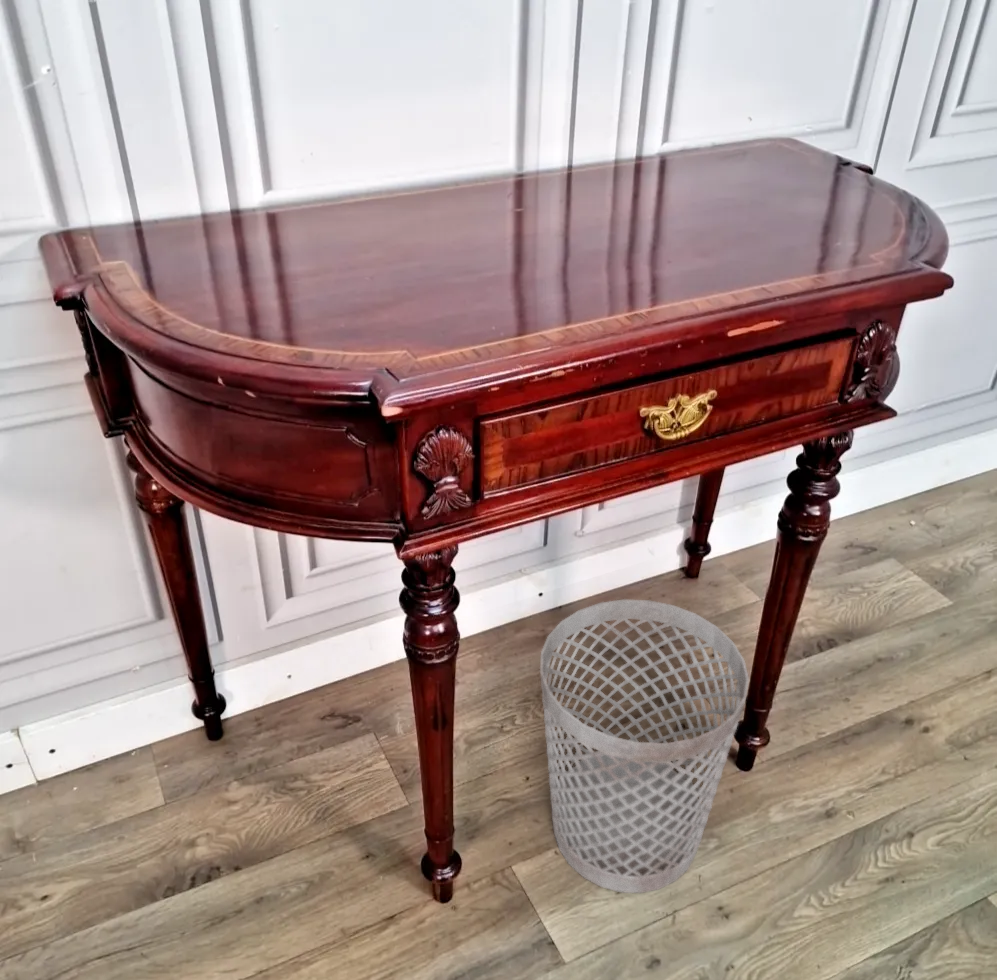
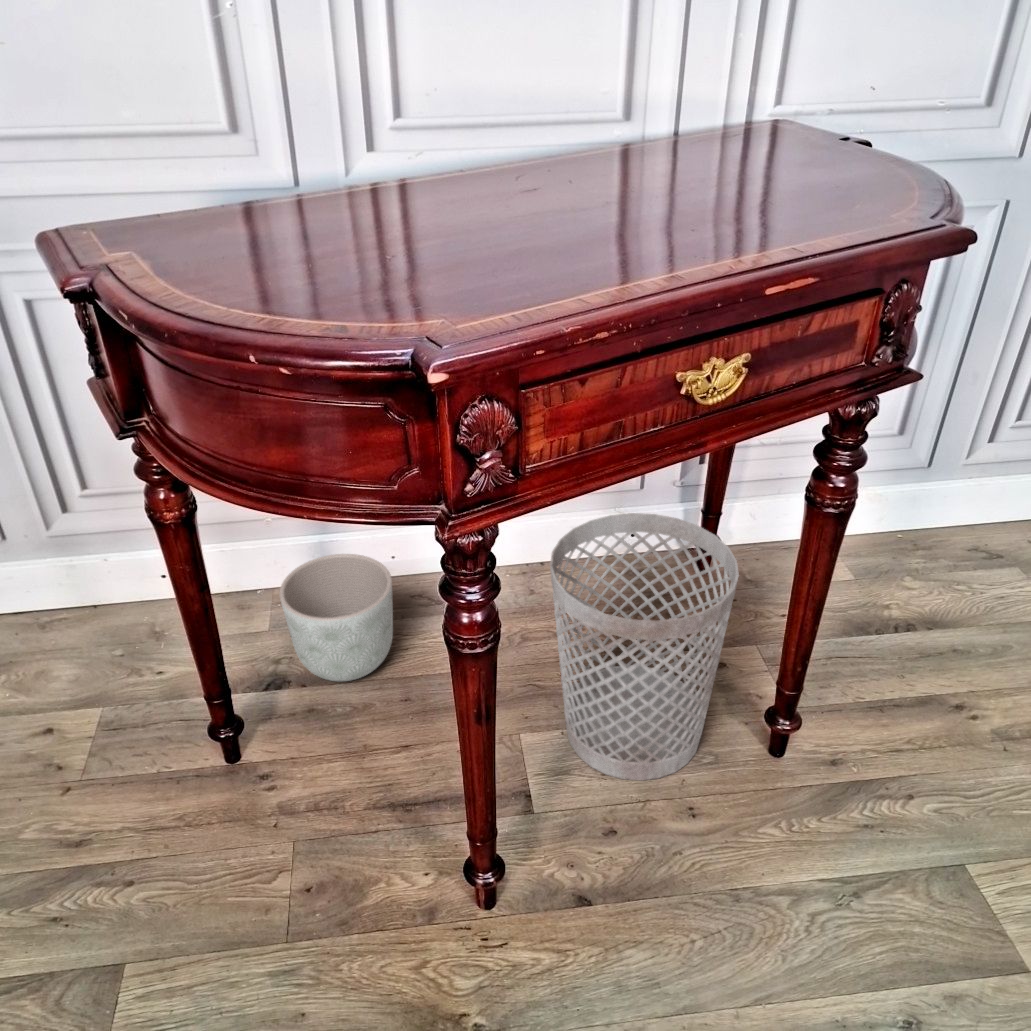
planter: none [195,697,333,855] -> present [279,554,393,681]

